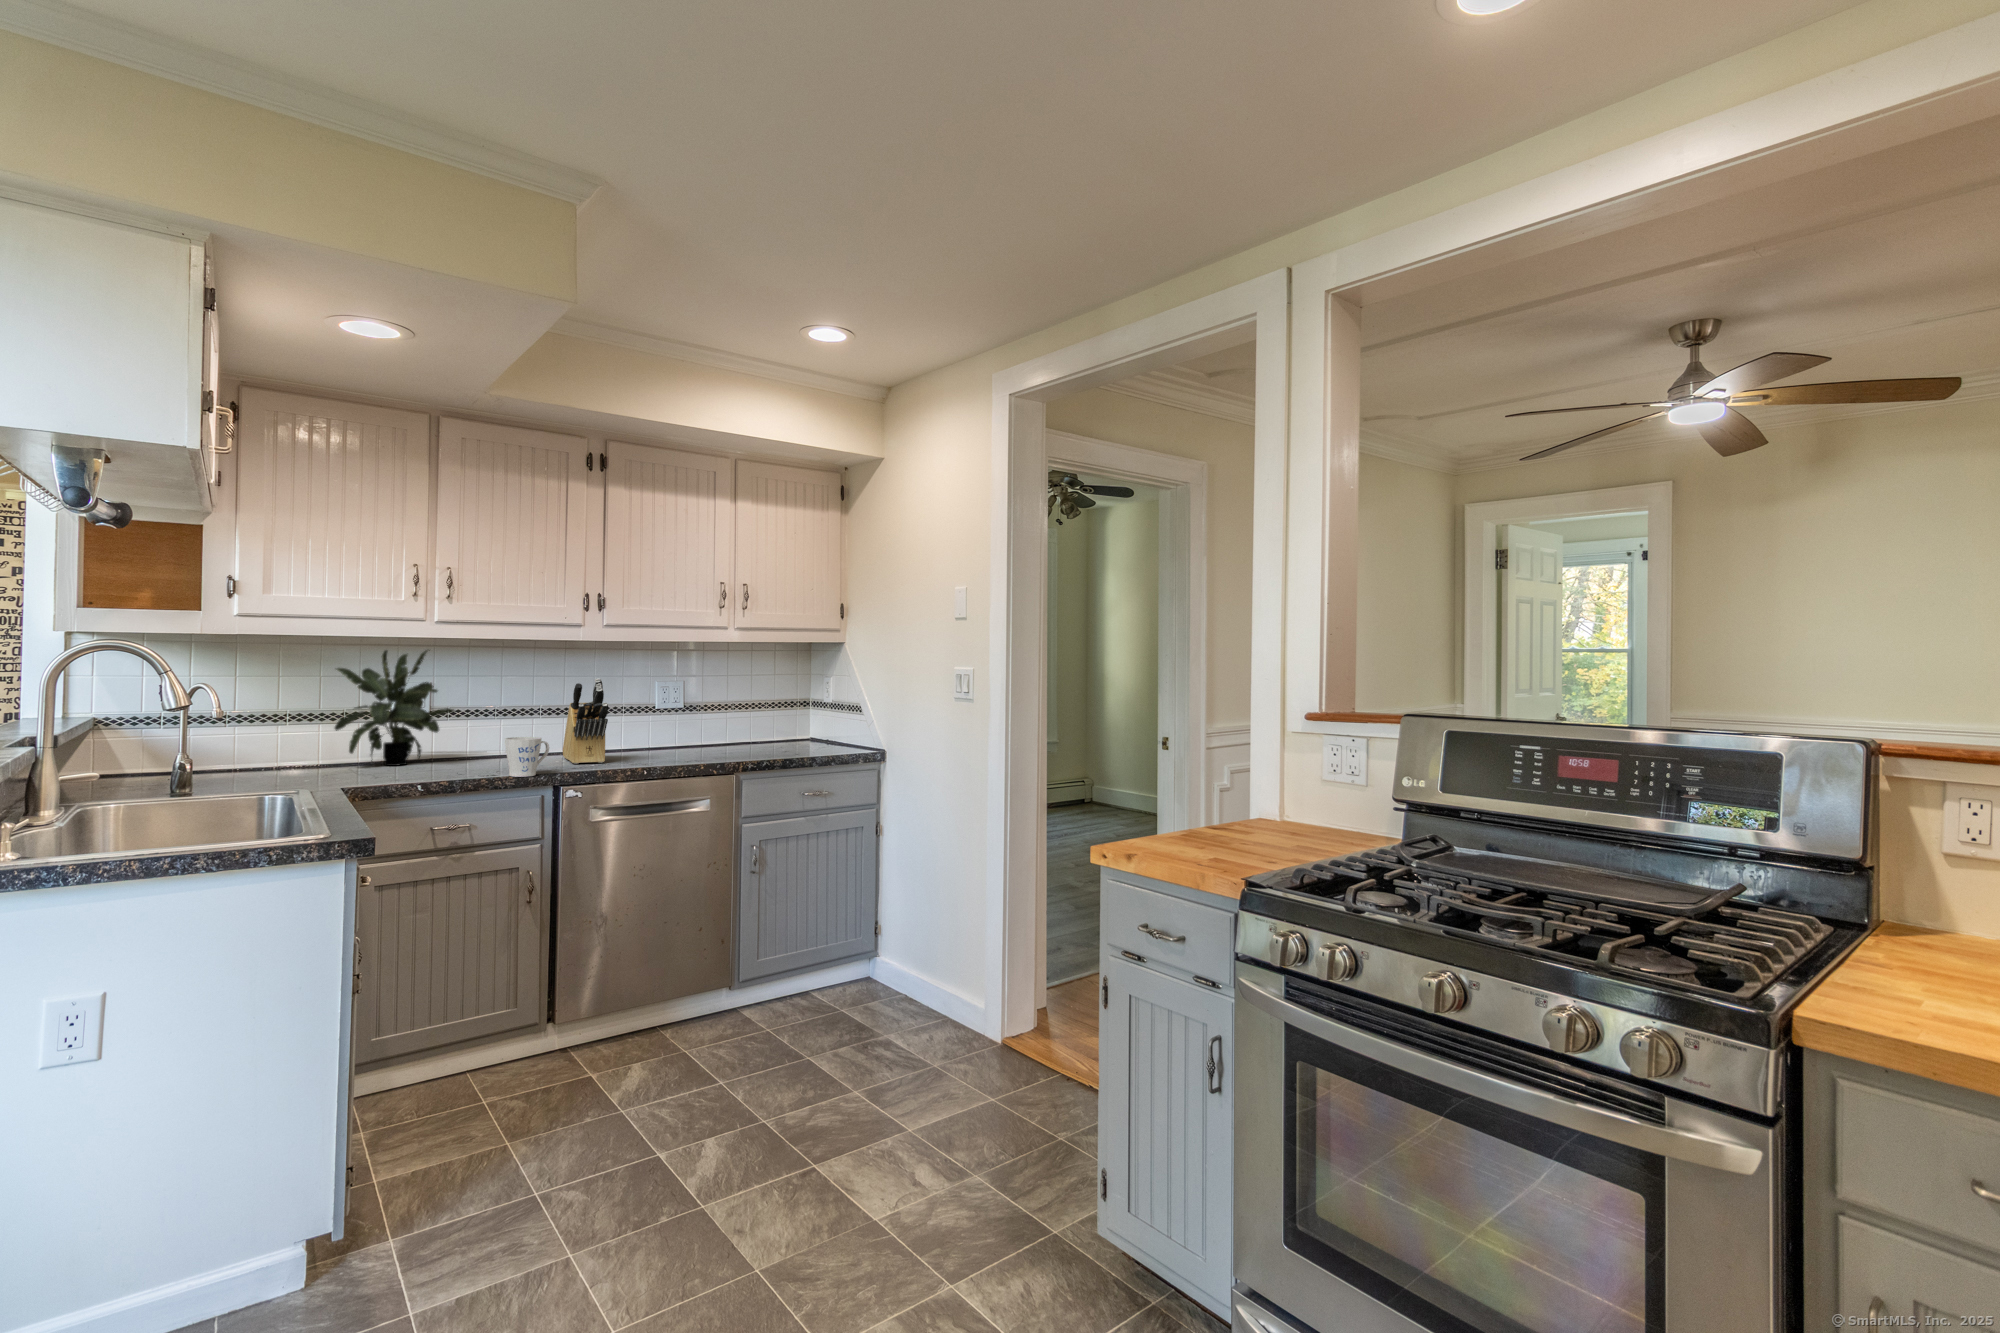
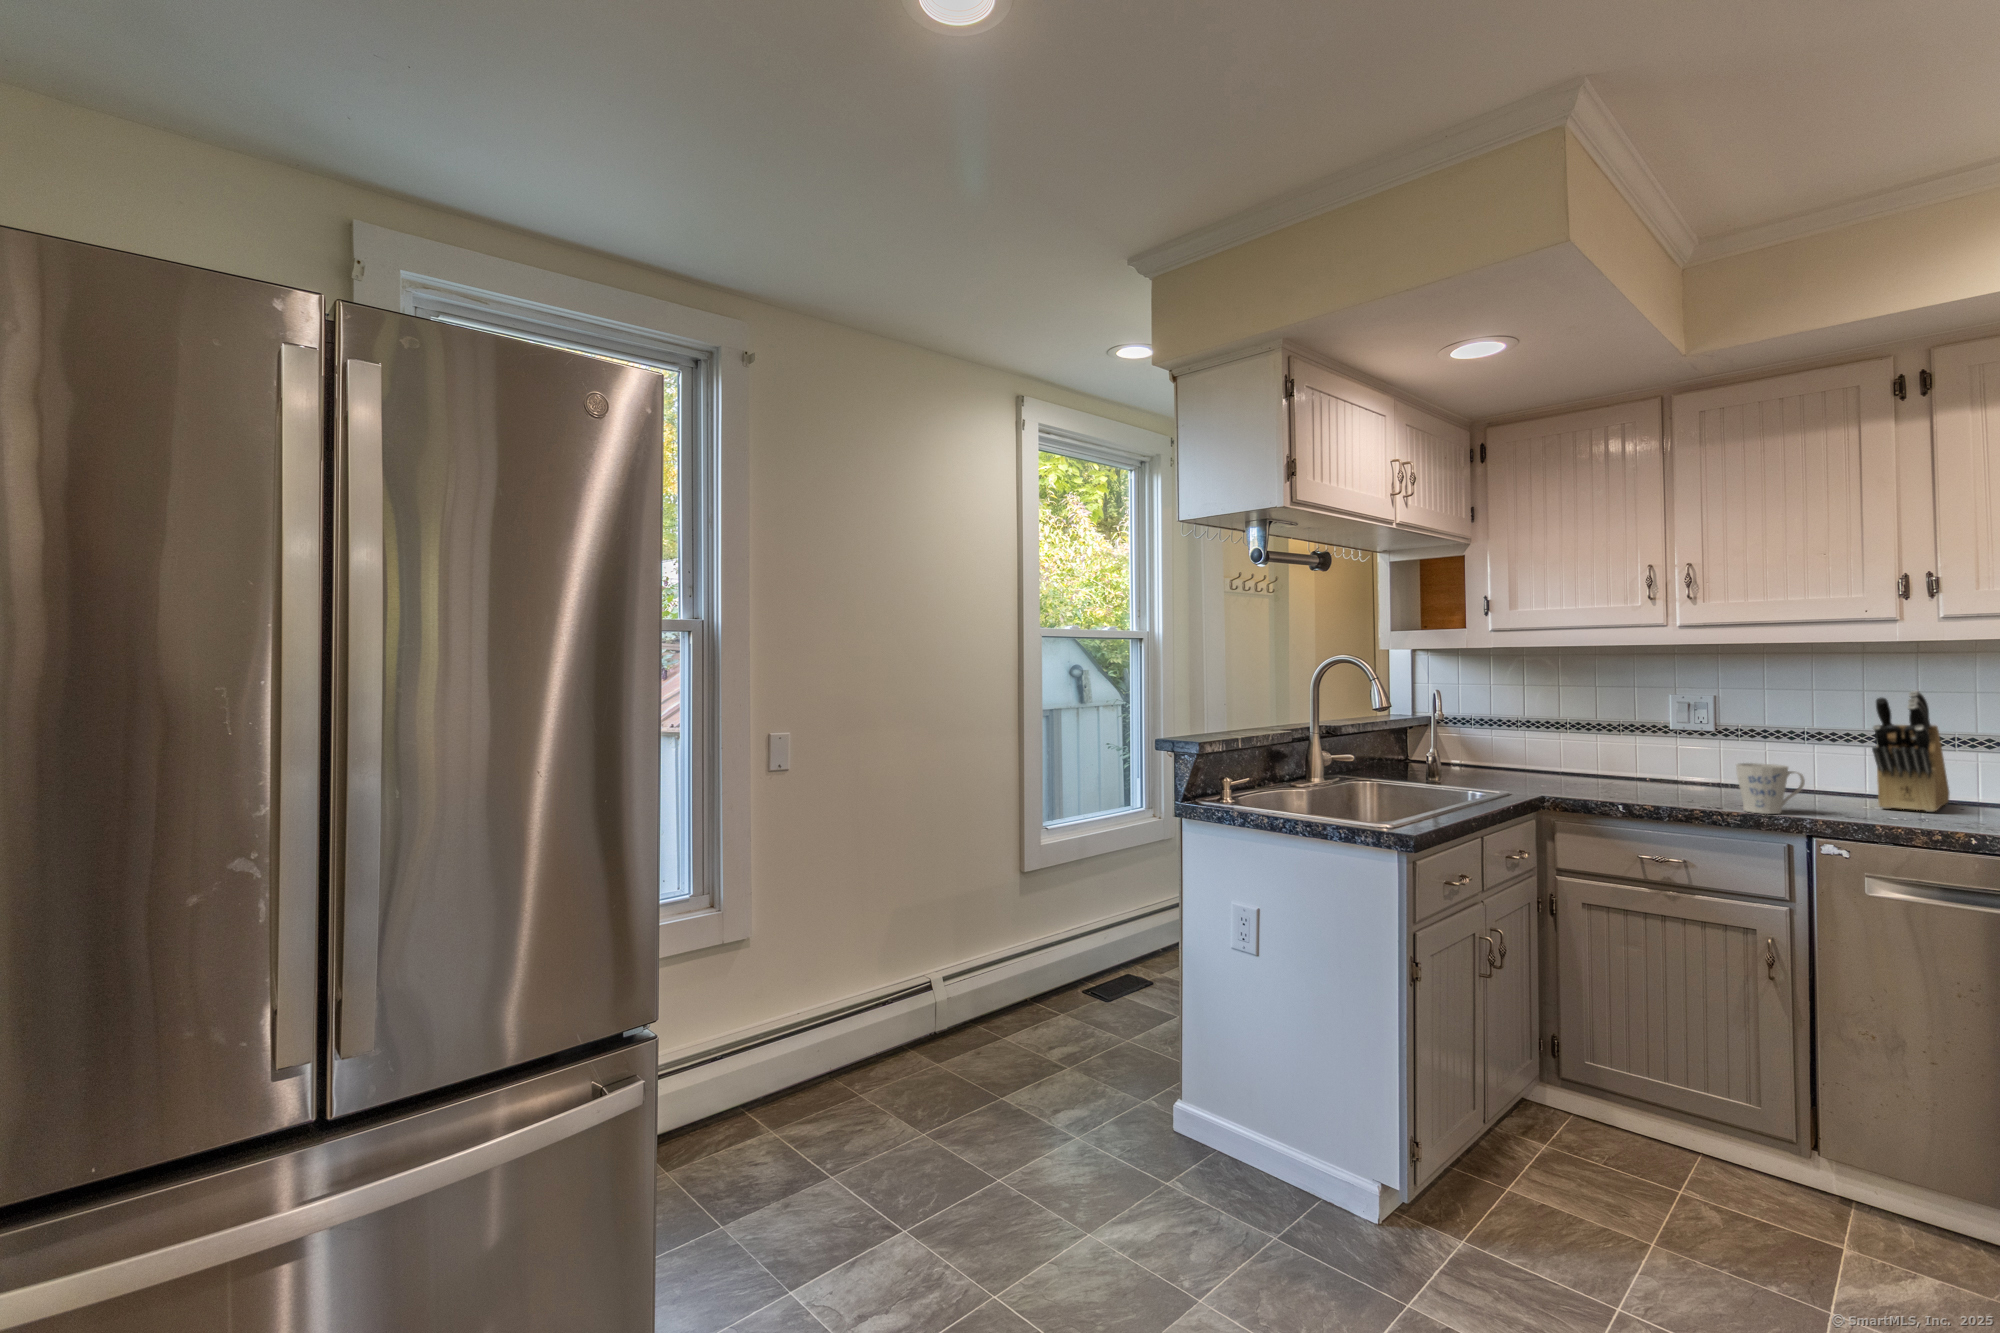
potted plant: present [335,650,454,766] -> none [1602,658,1726,786]

